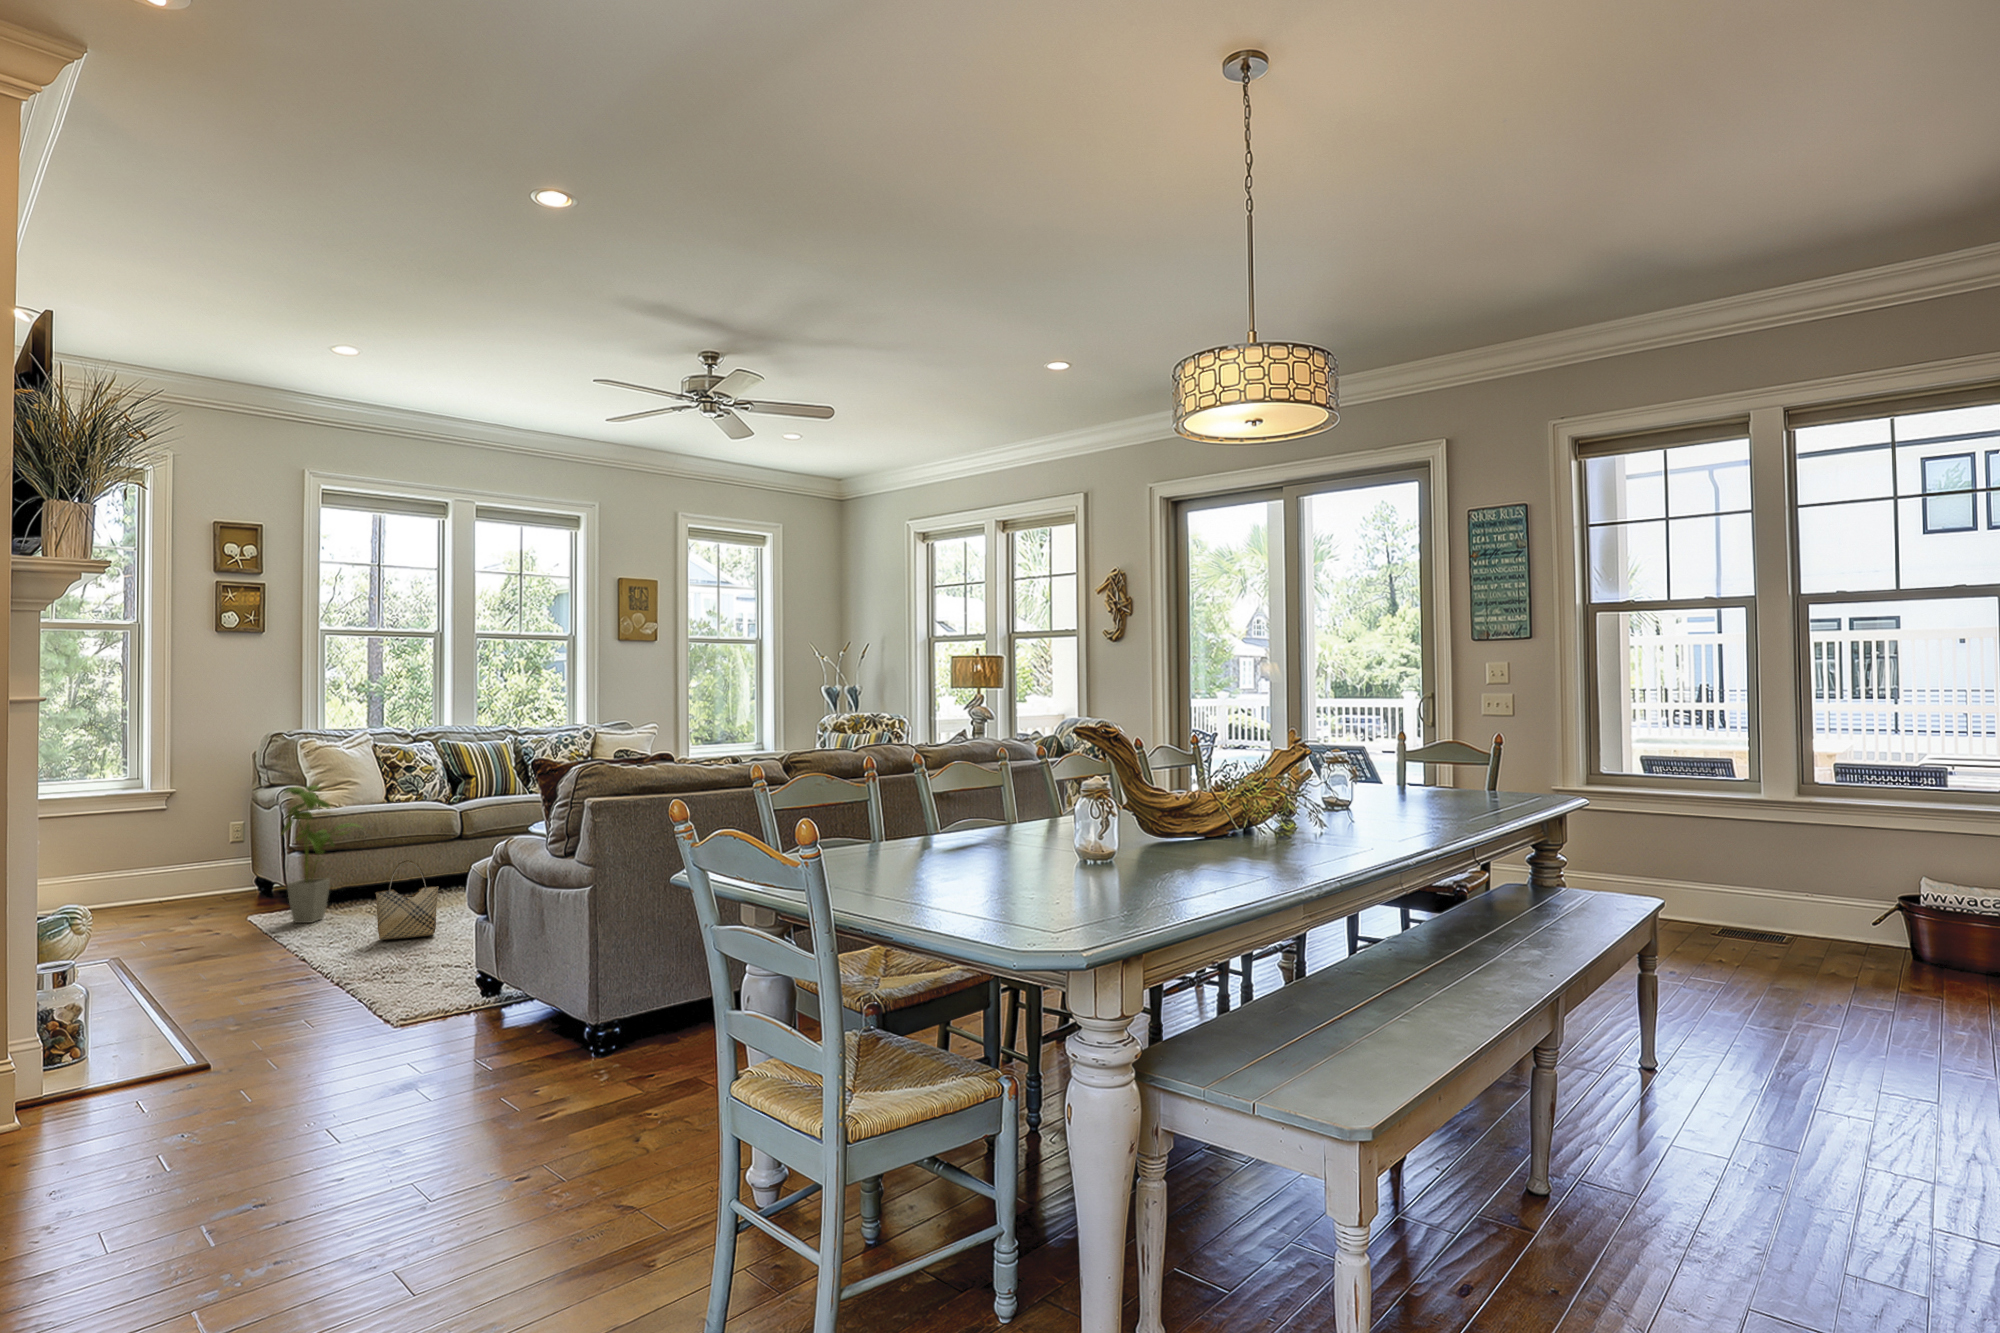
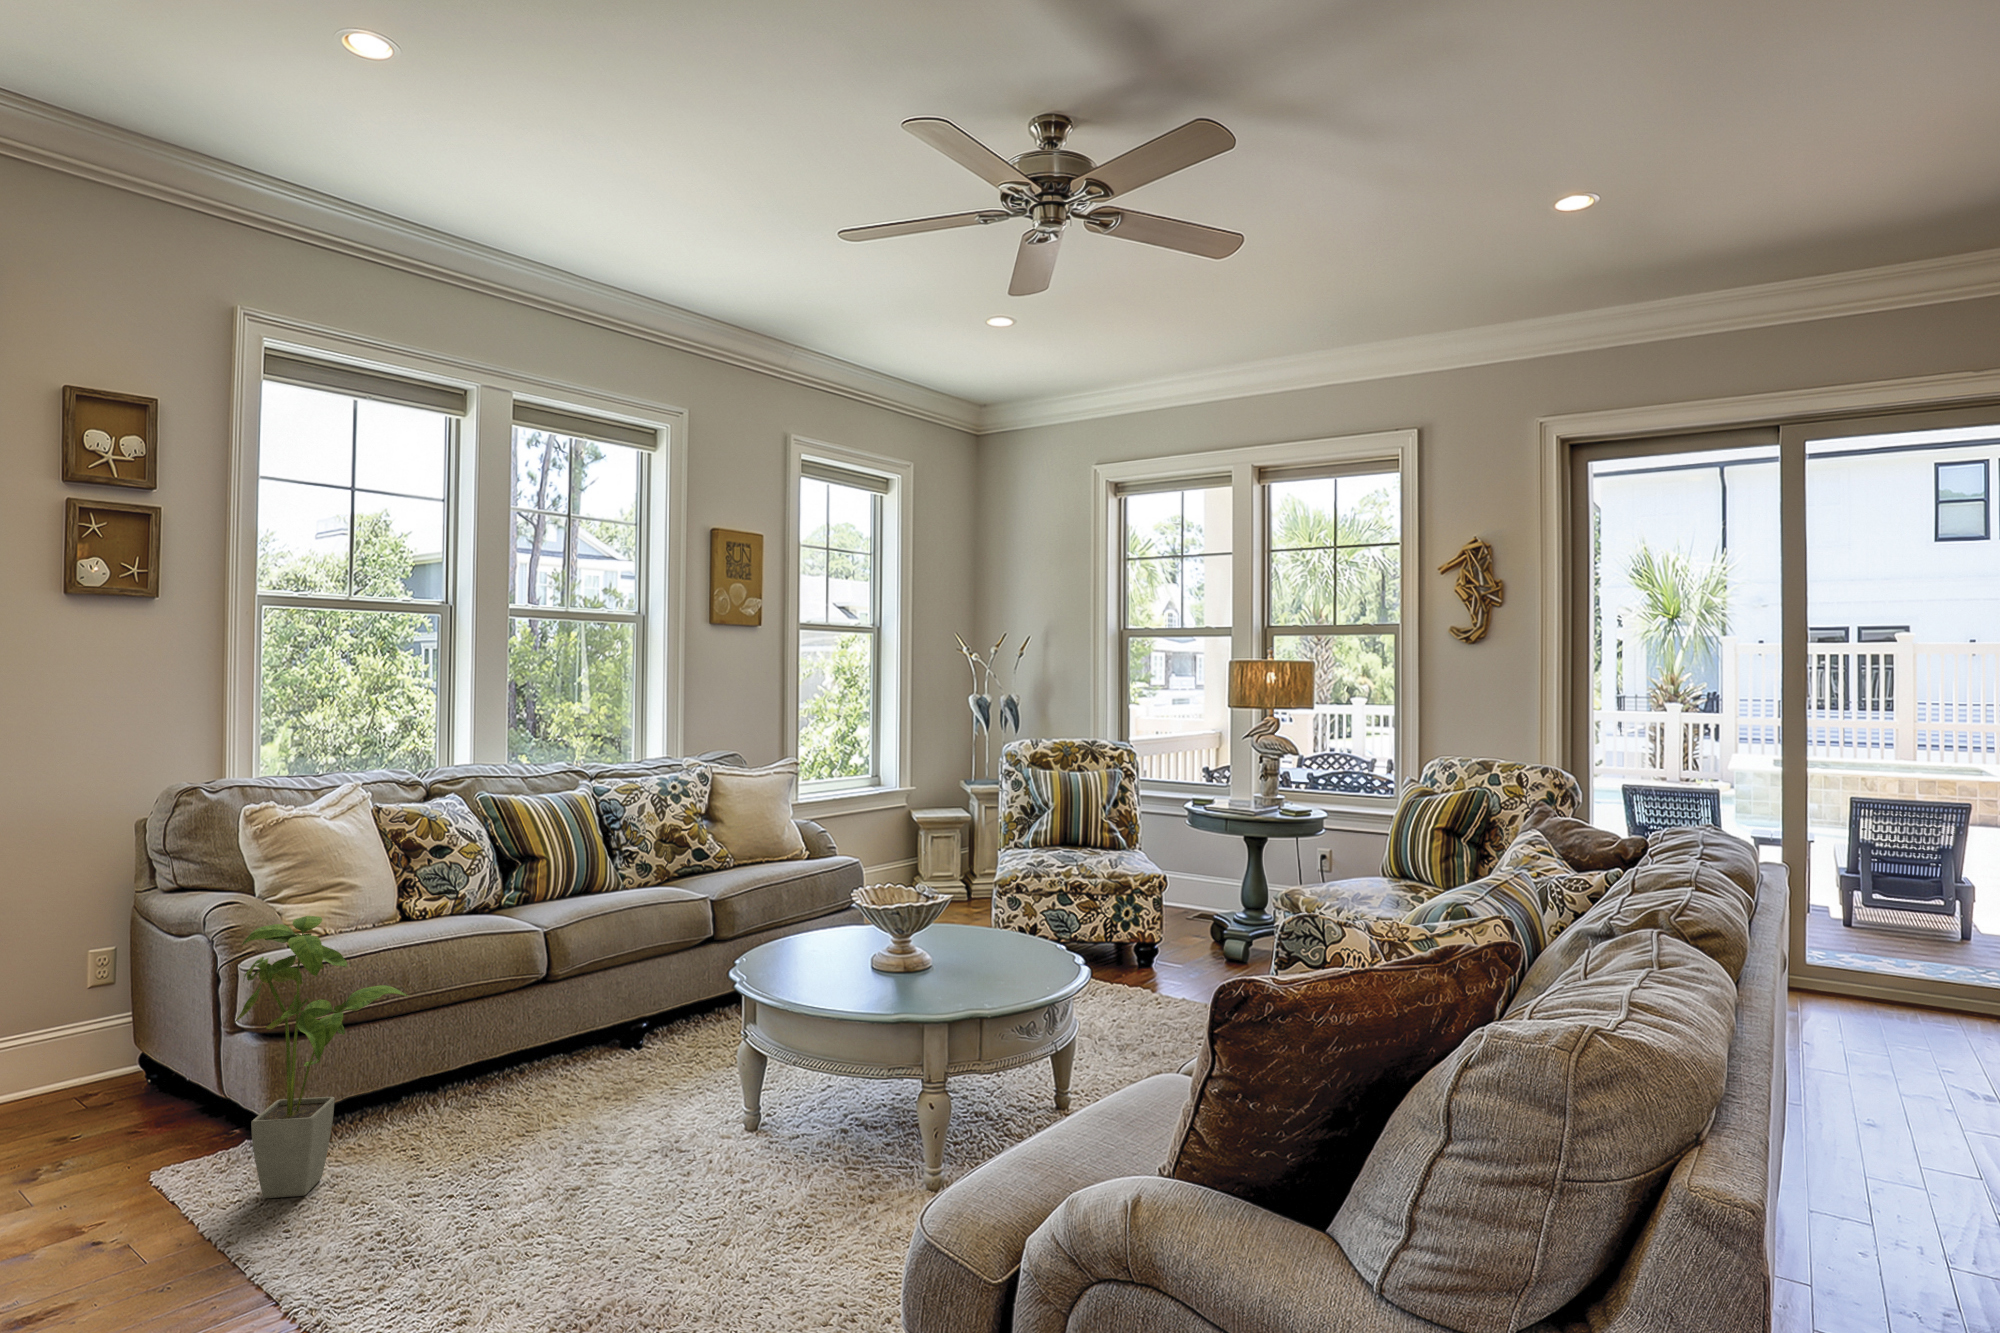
woven basket: present [375,860,439,940] -> none [482,1082,603,1269]

